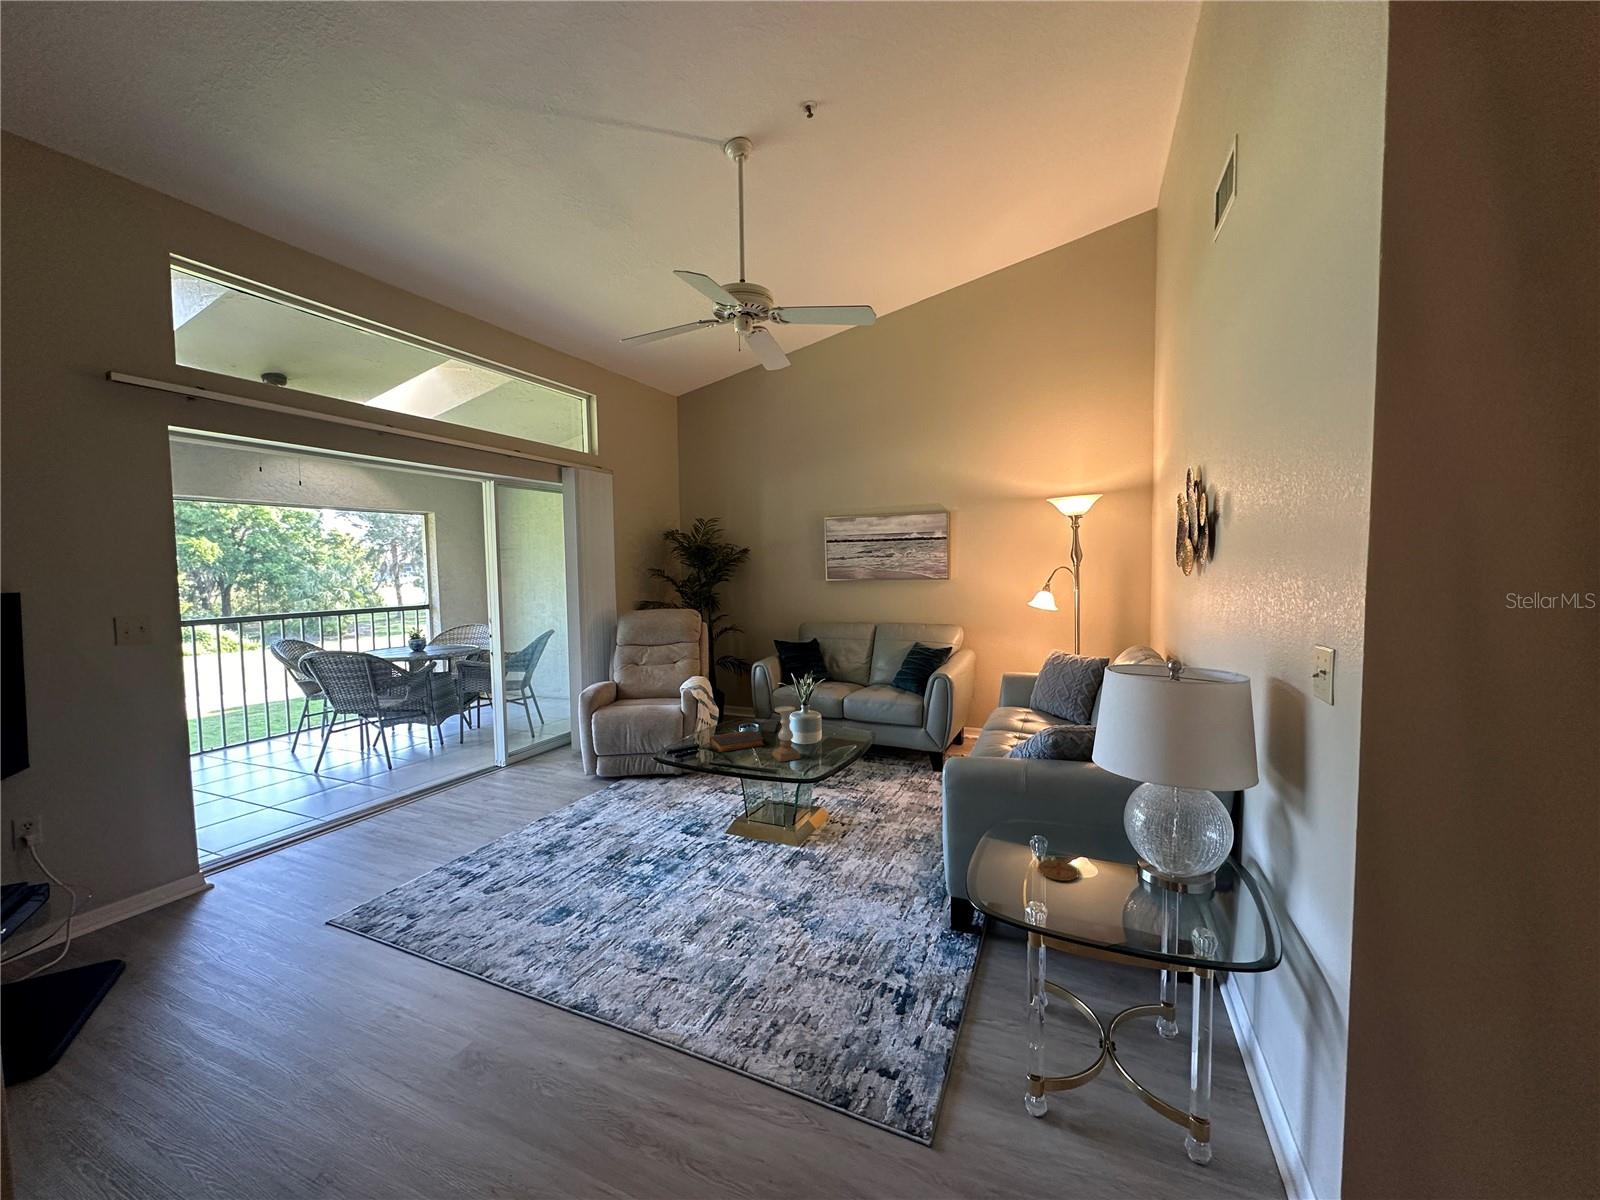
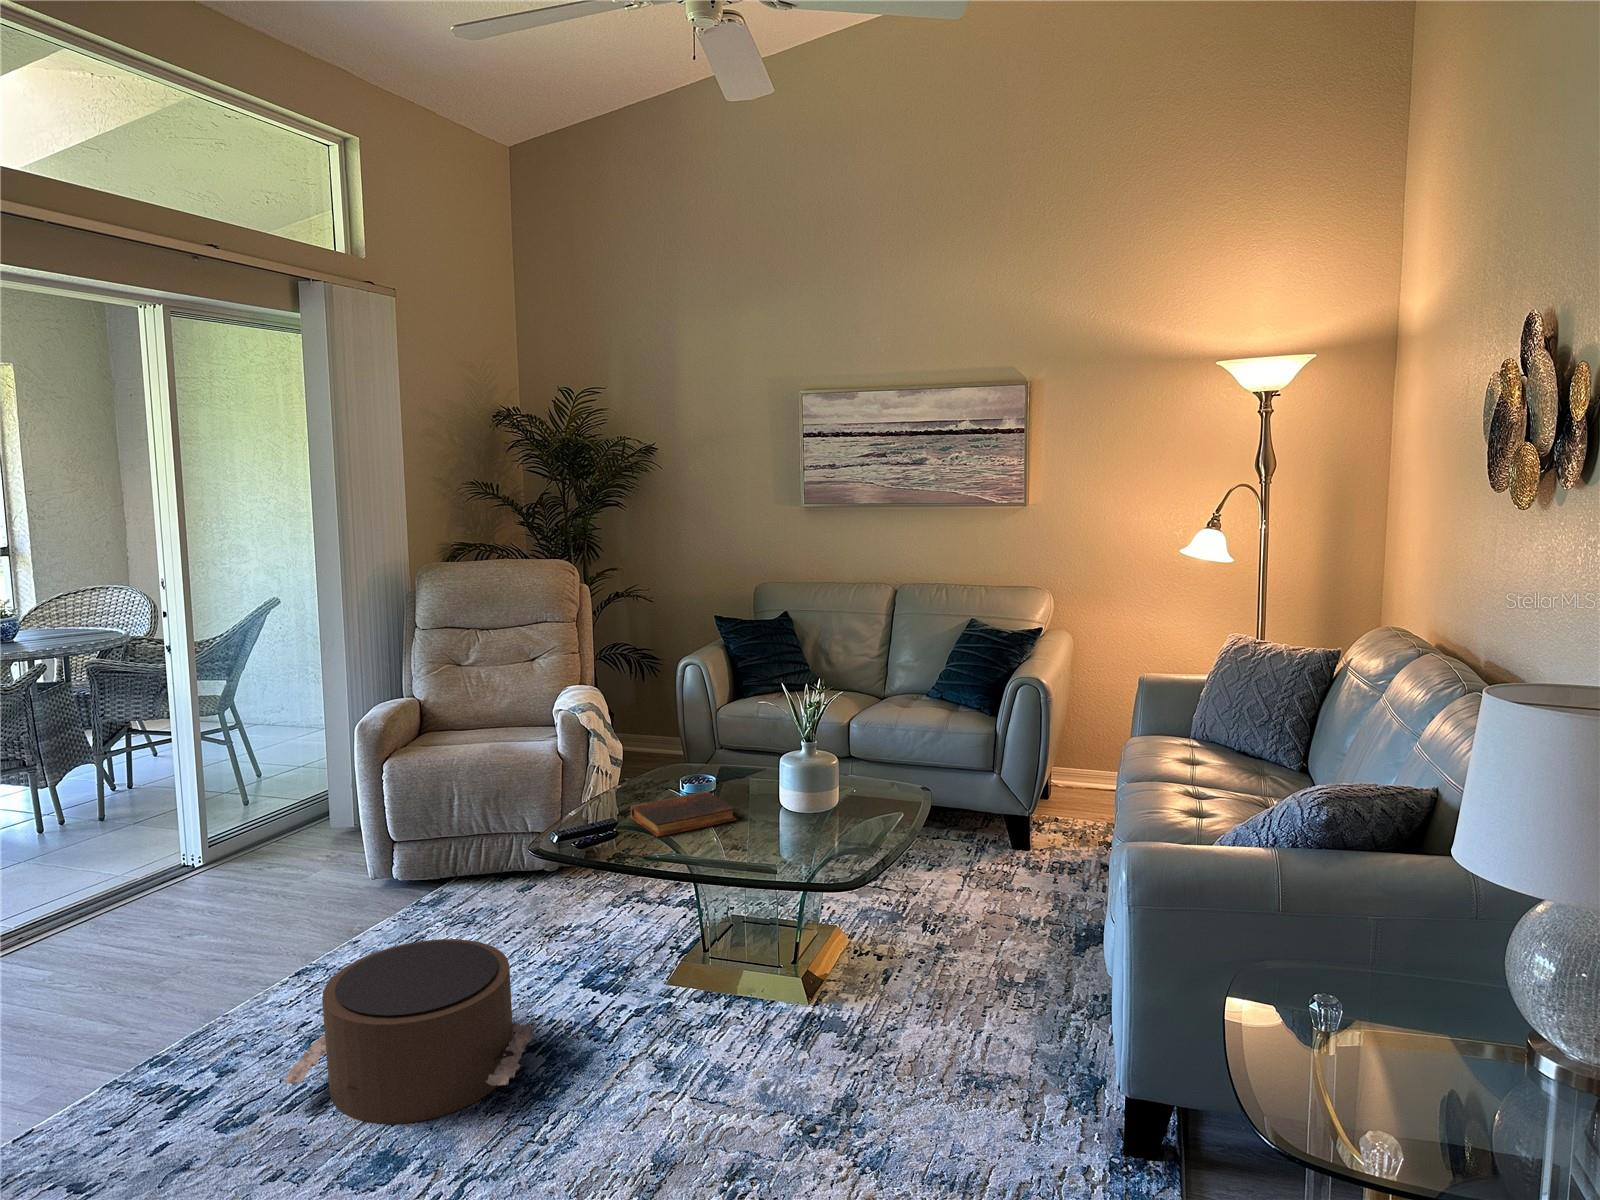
candle holder: present [772,706,801,762] -> none [759,750,815,854]
pouf: none [519,802,650,894] -> present [283,939,535,1124]
coaster: present [1038,860,1079,881] -> none [1359,1047,1438,1090]

